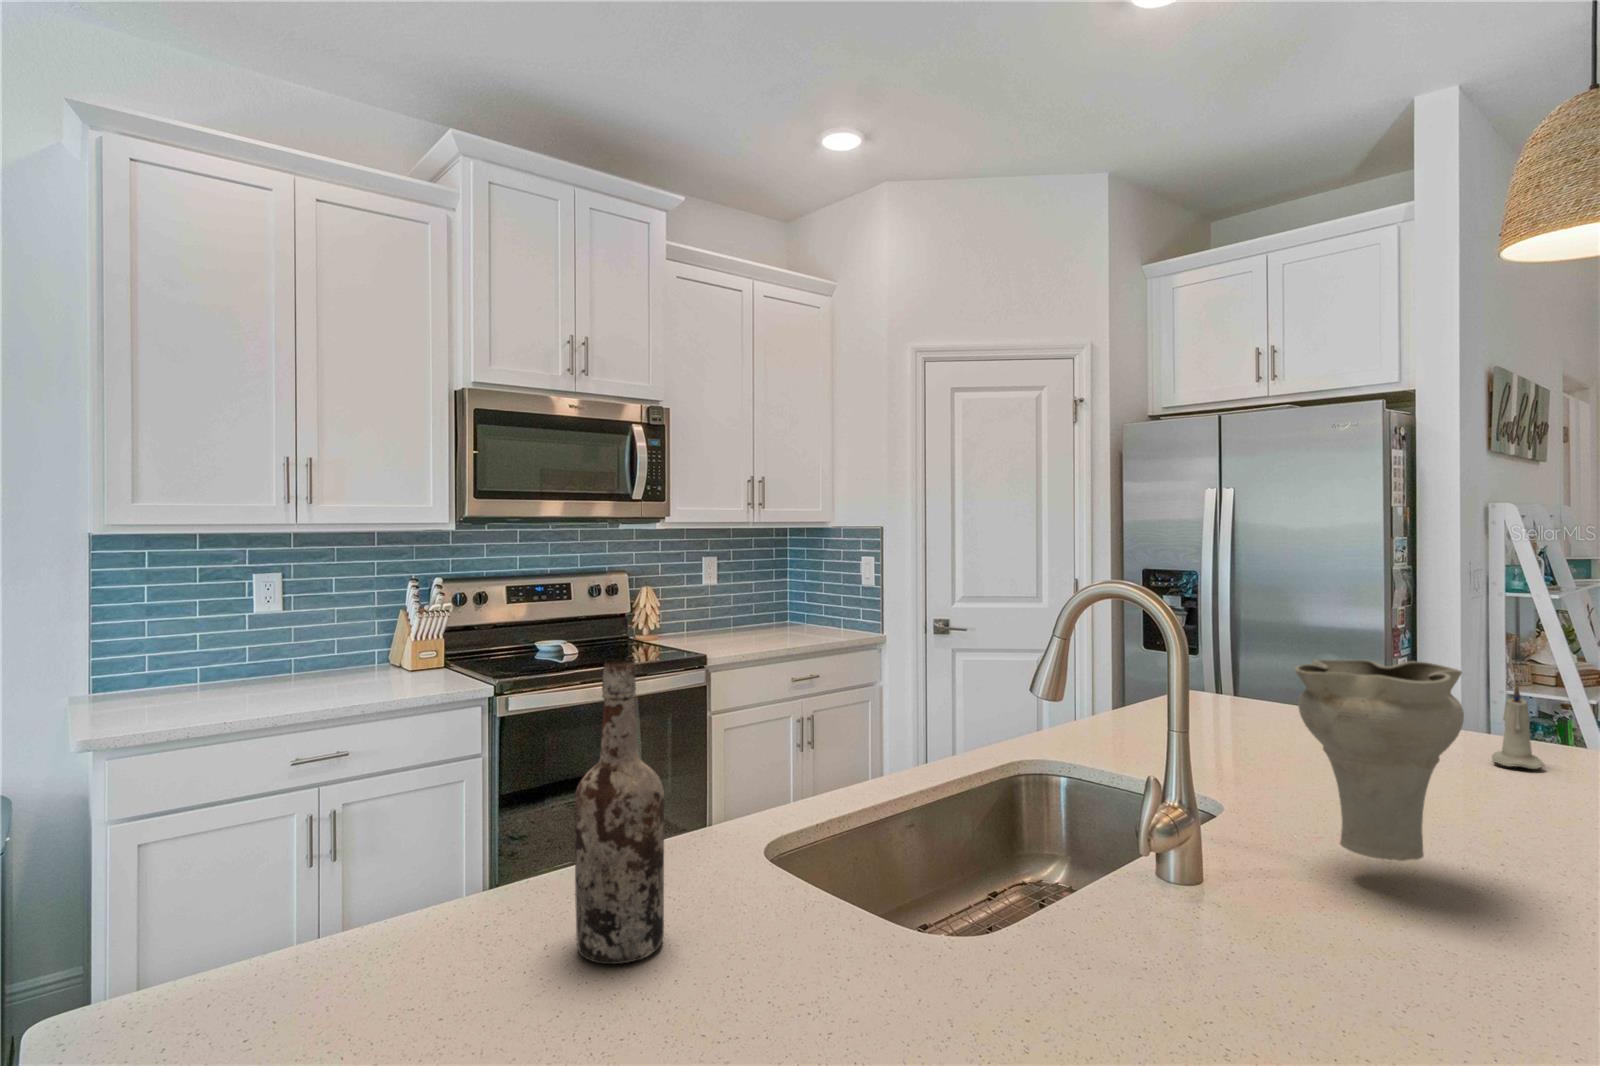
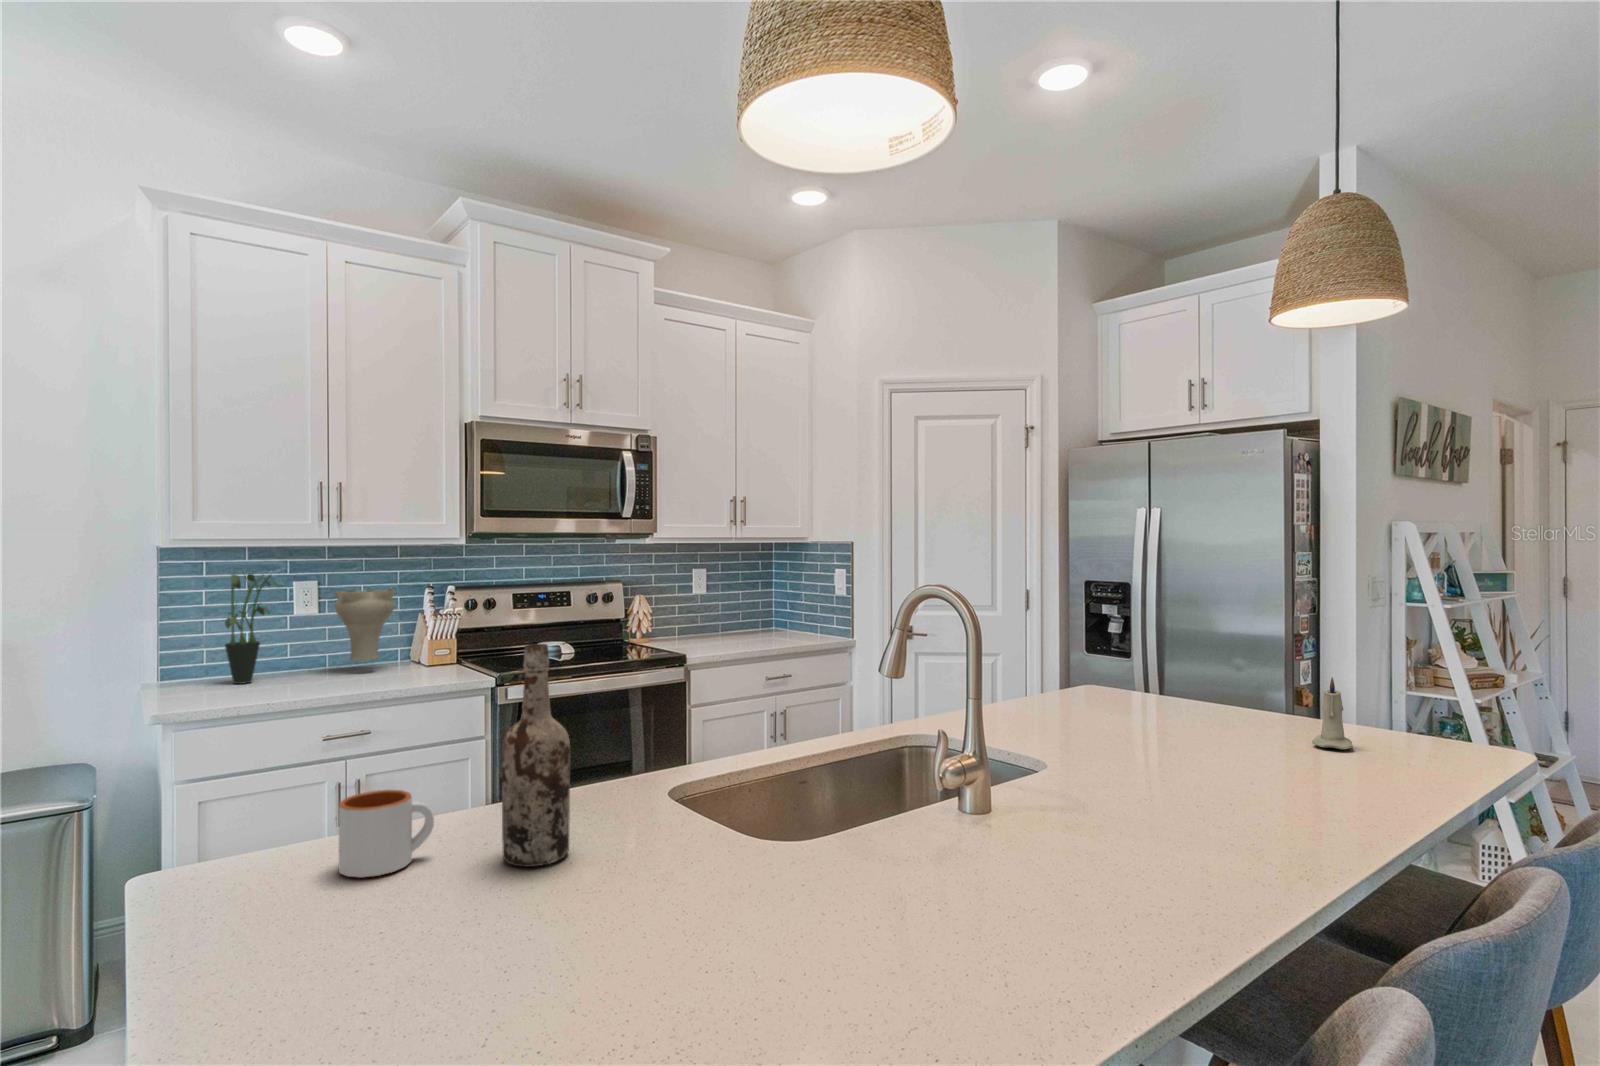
potted plant: none [172,558,238,696] -> present [225,574,277,684]
vase: present [1295,660,1464,861] -> present [334,589,395,661]
mug: none [353,859,482,988] -> present [339,790,434,878]

